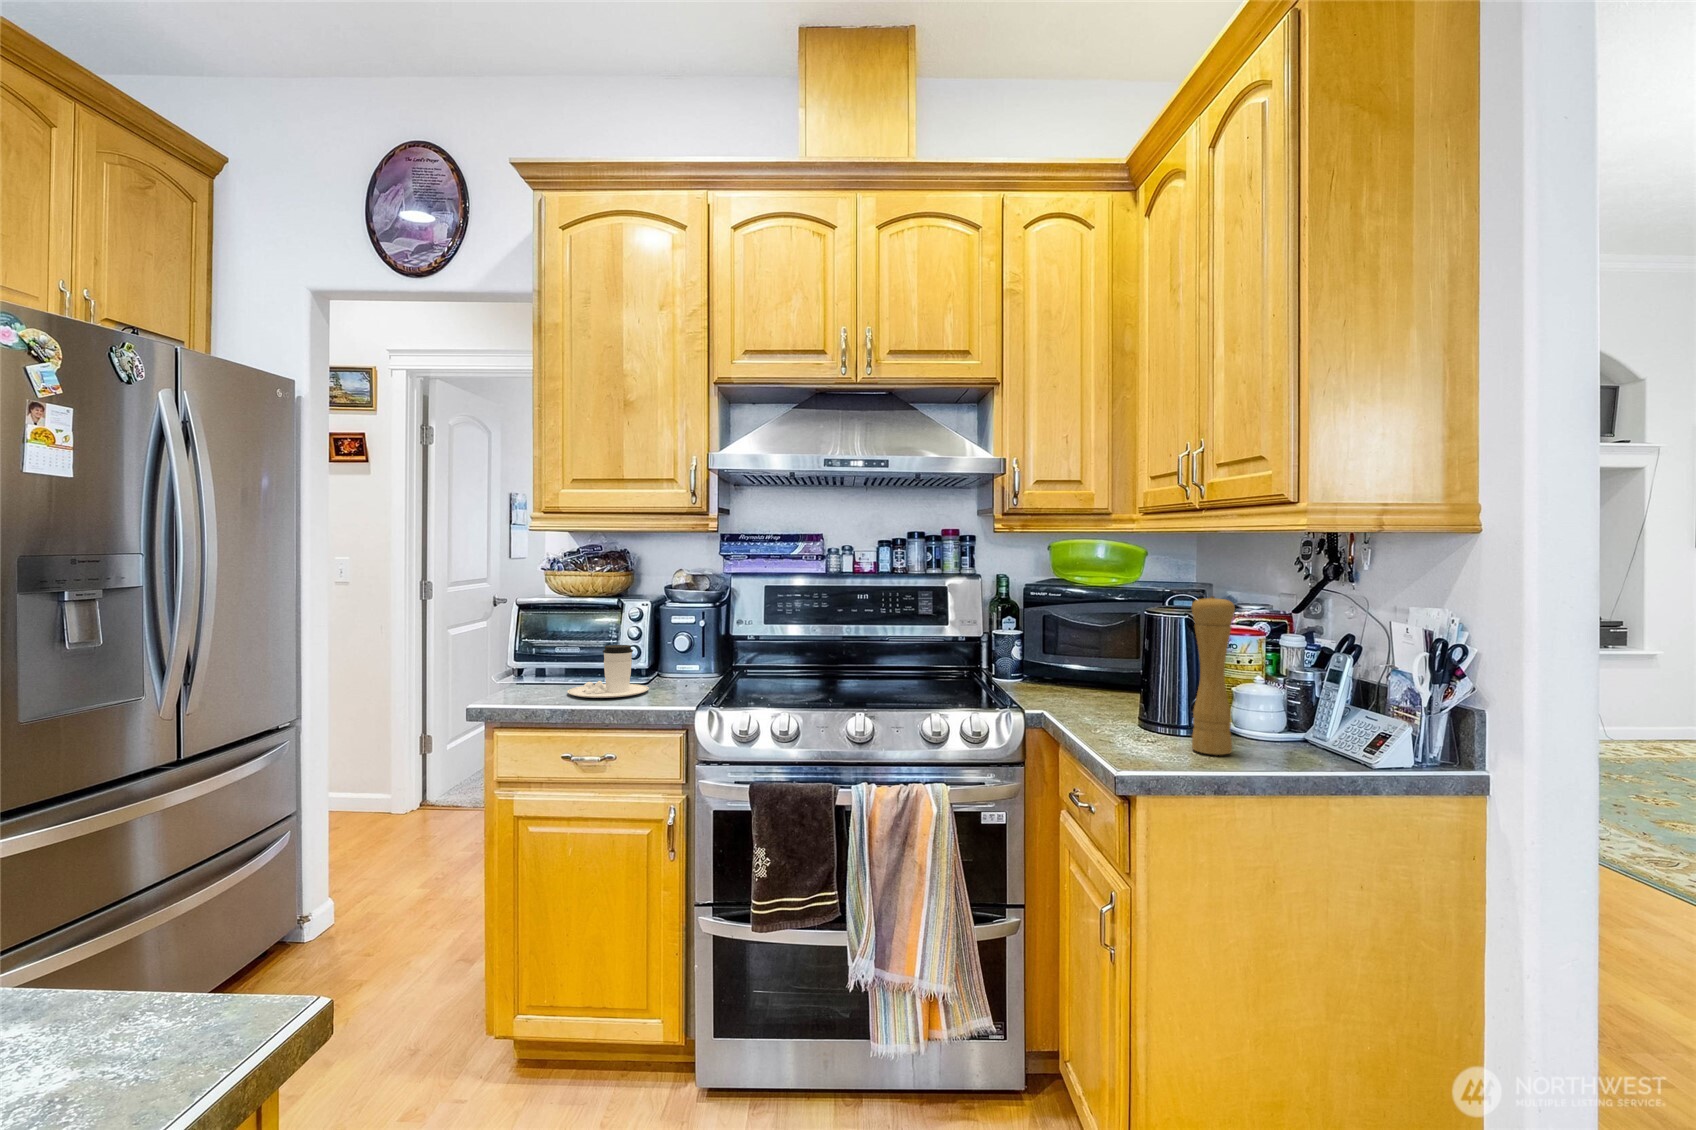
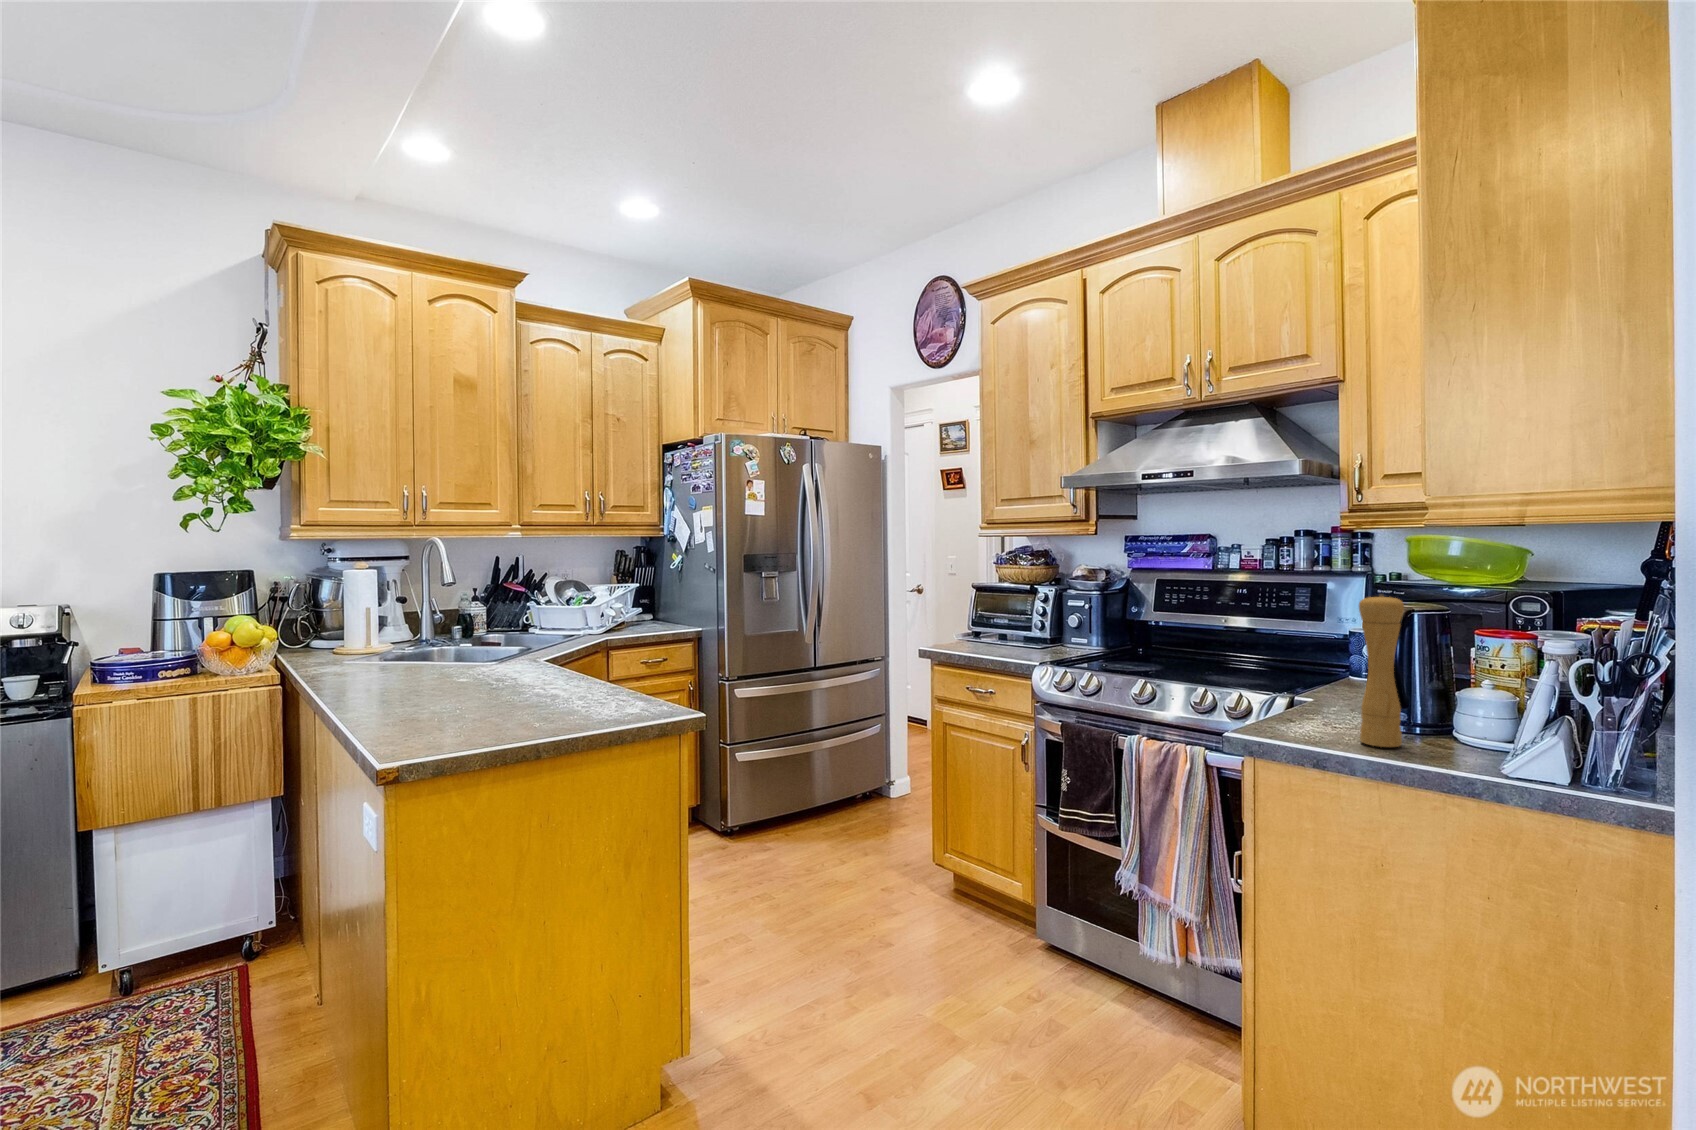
coffee cup: present [567,645,649,698] -> none [979,619,1035,654]

